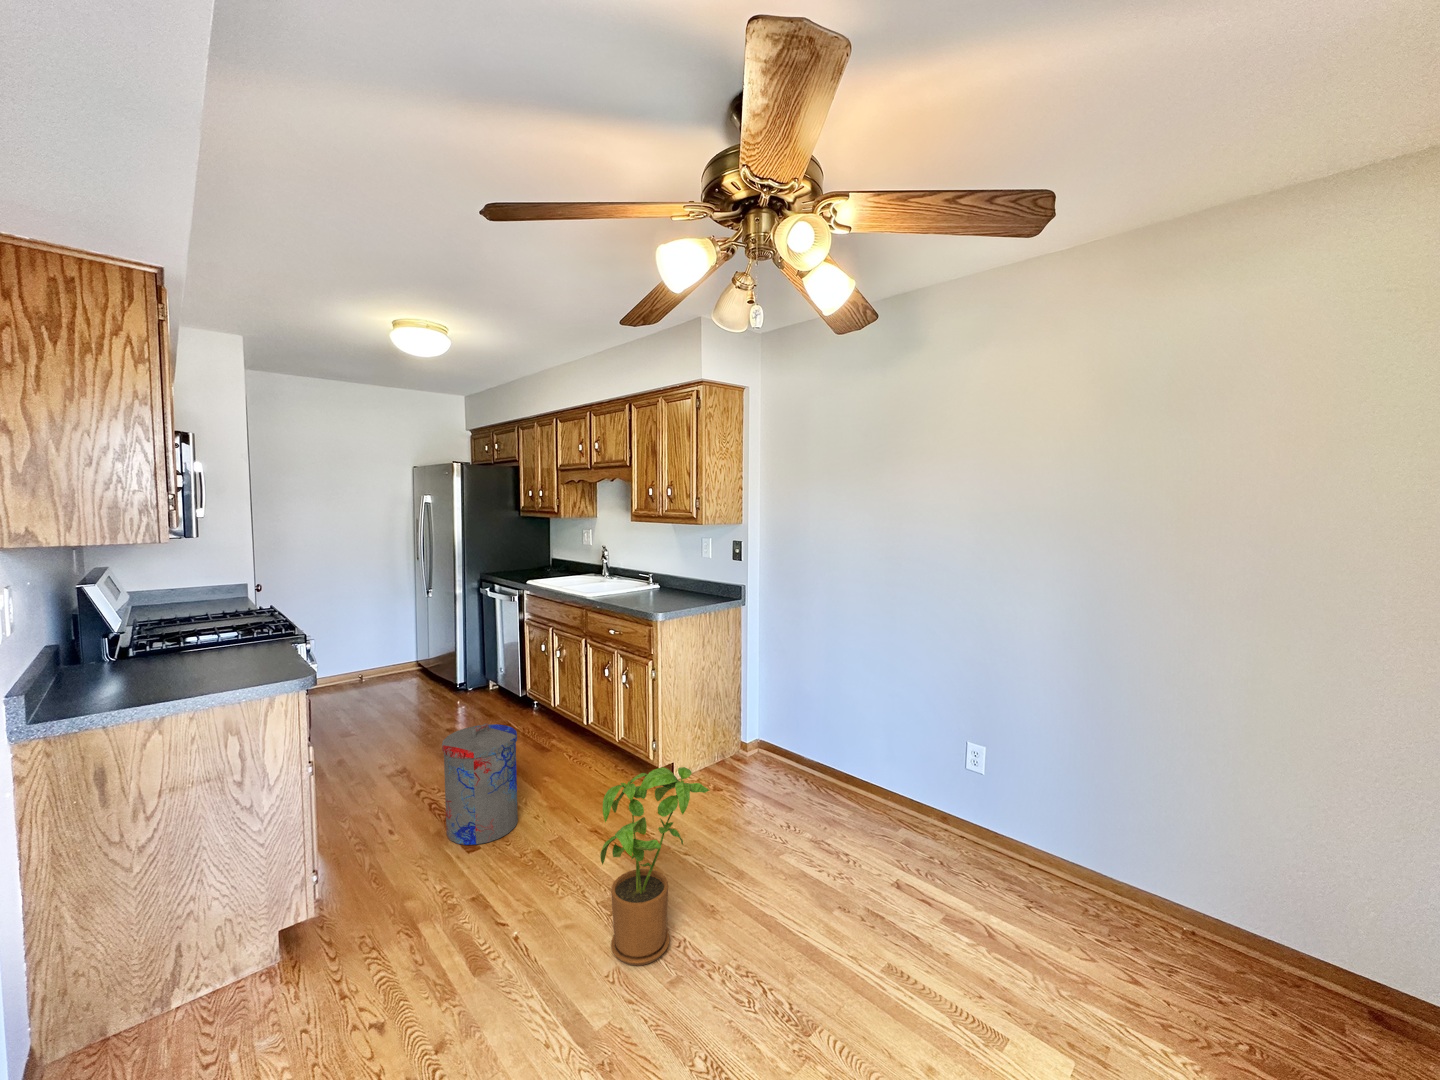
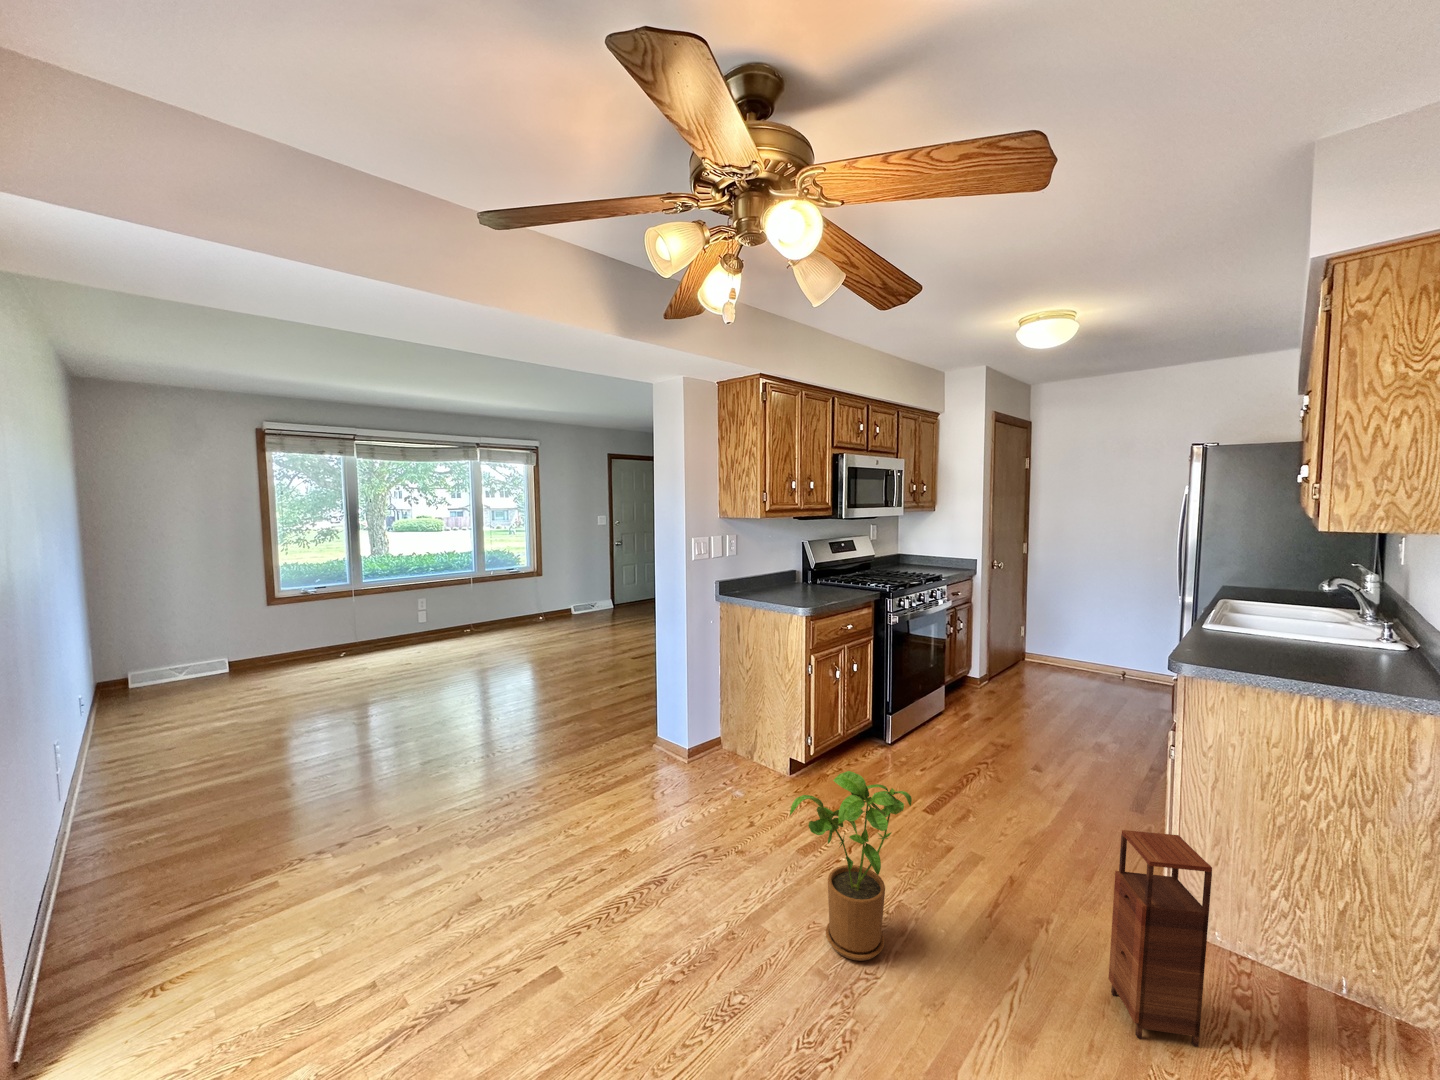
storage cabinet: none [708,705,746,830] -> present [1108,830,1212,1047]
trash can: present [442,723,518,845] -> none [928,710,1002,824]

